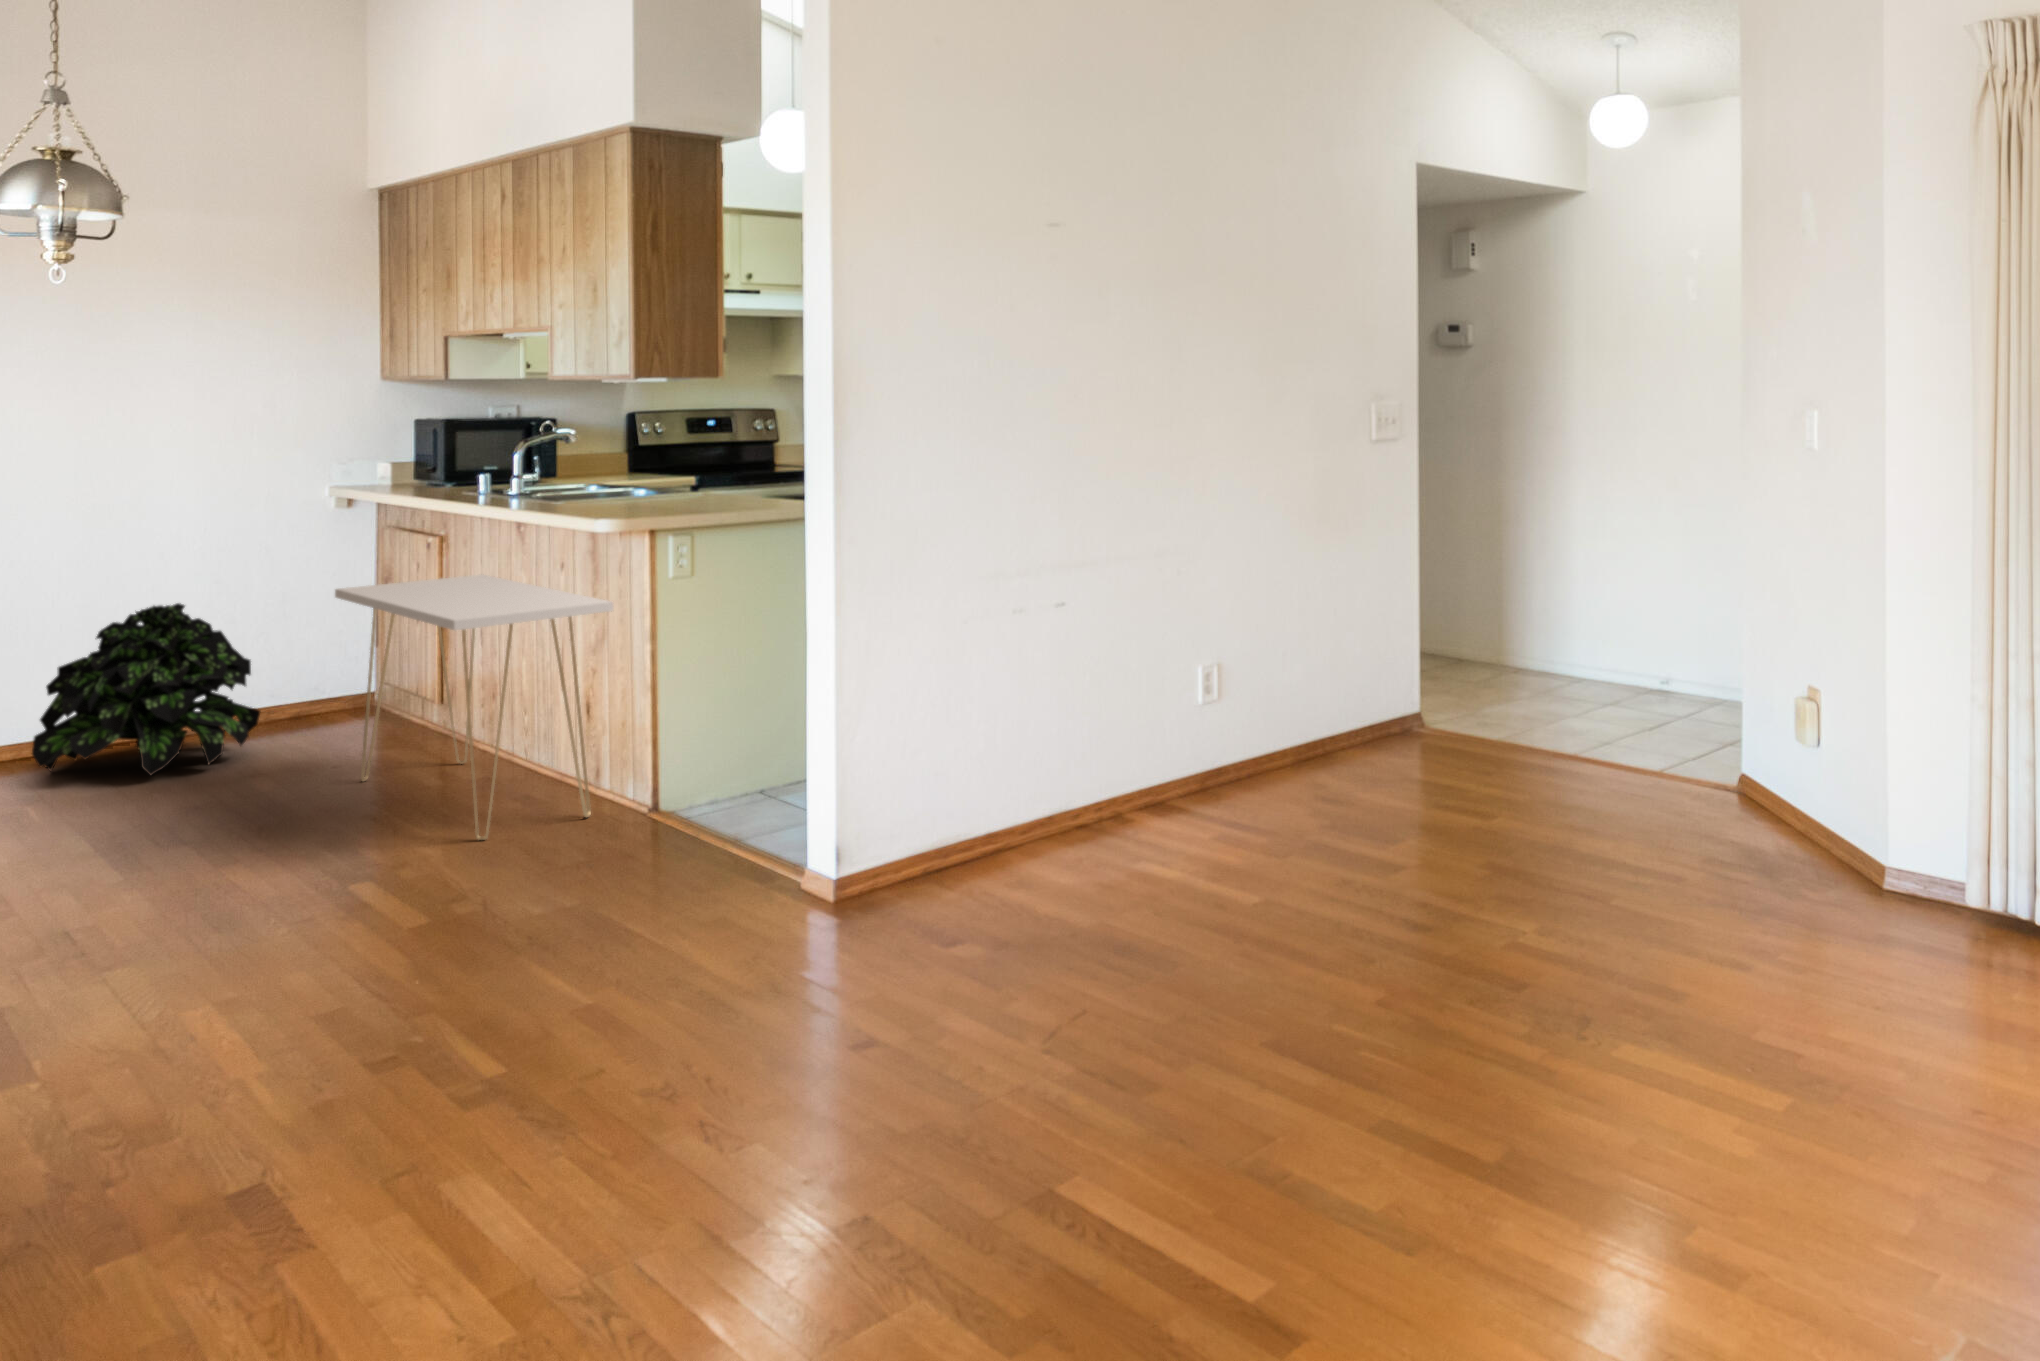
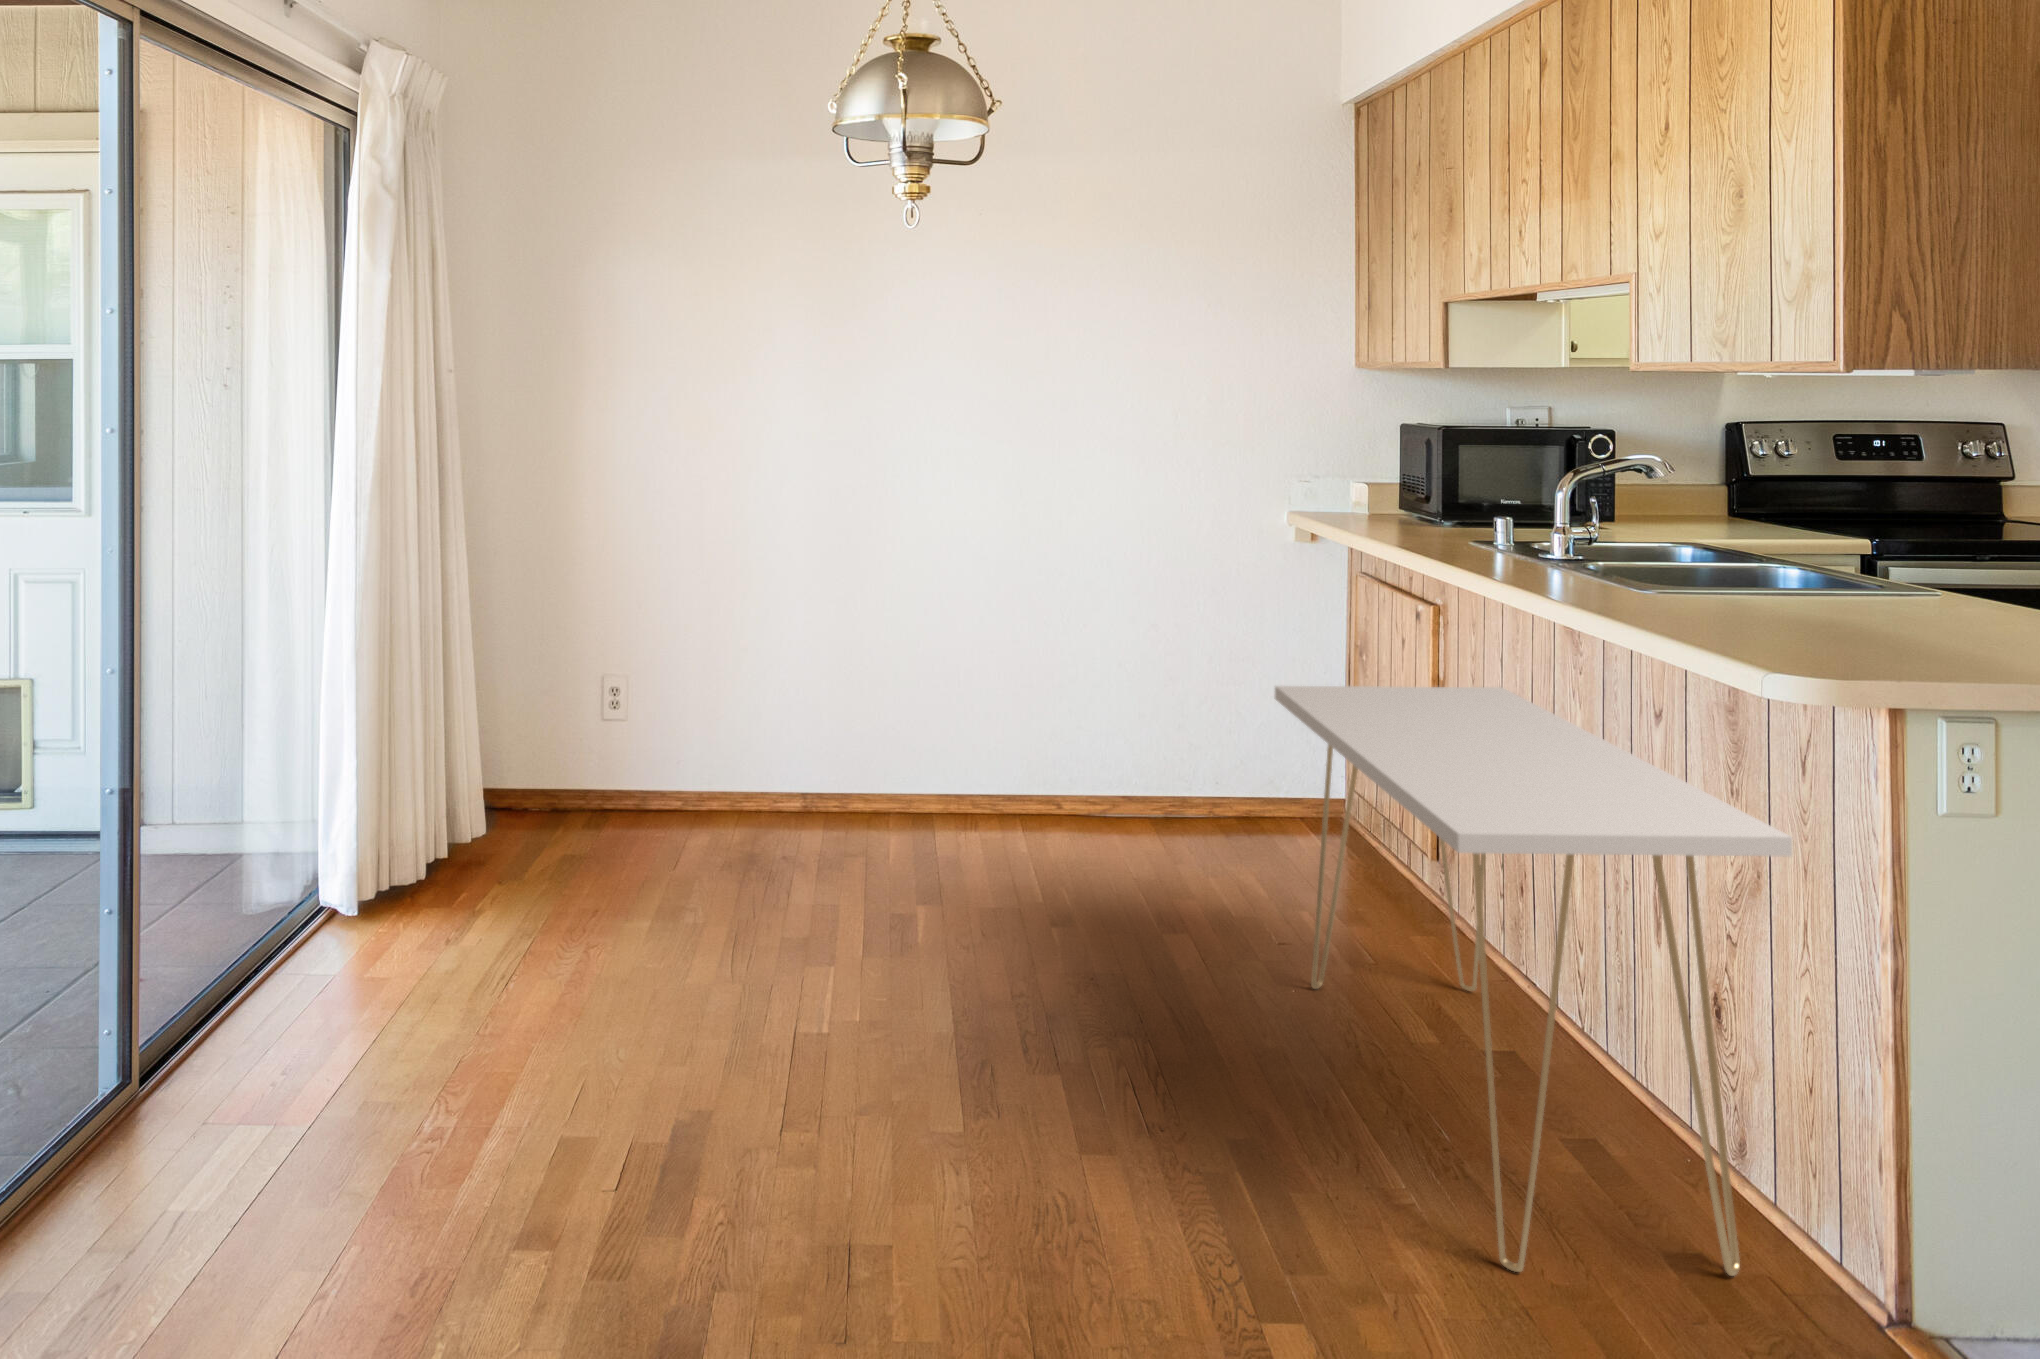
potted plant: present [32,603,261,775] -> none [937,654,1194,890]

